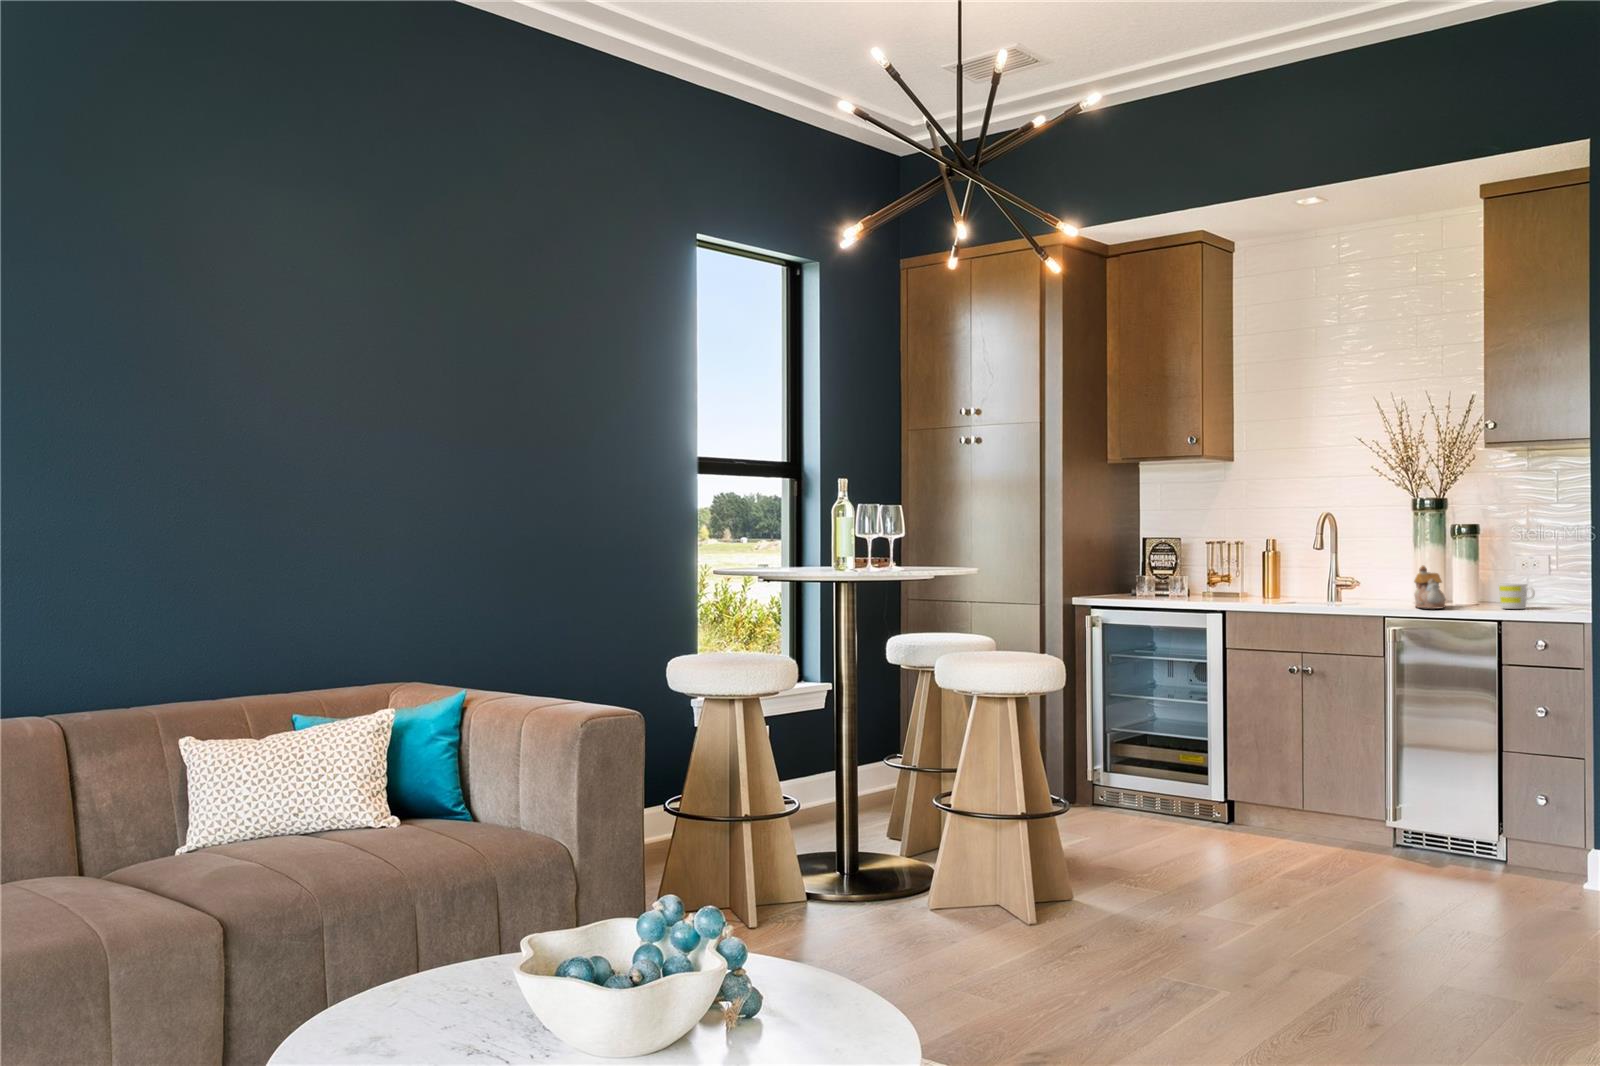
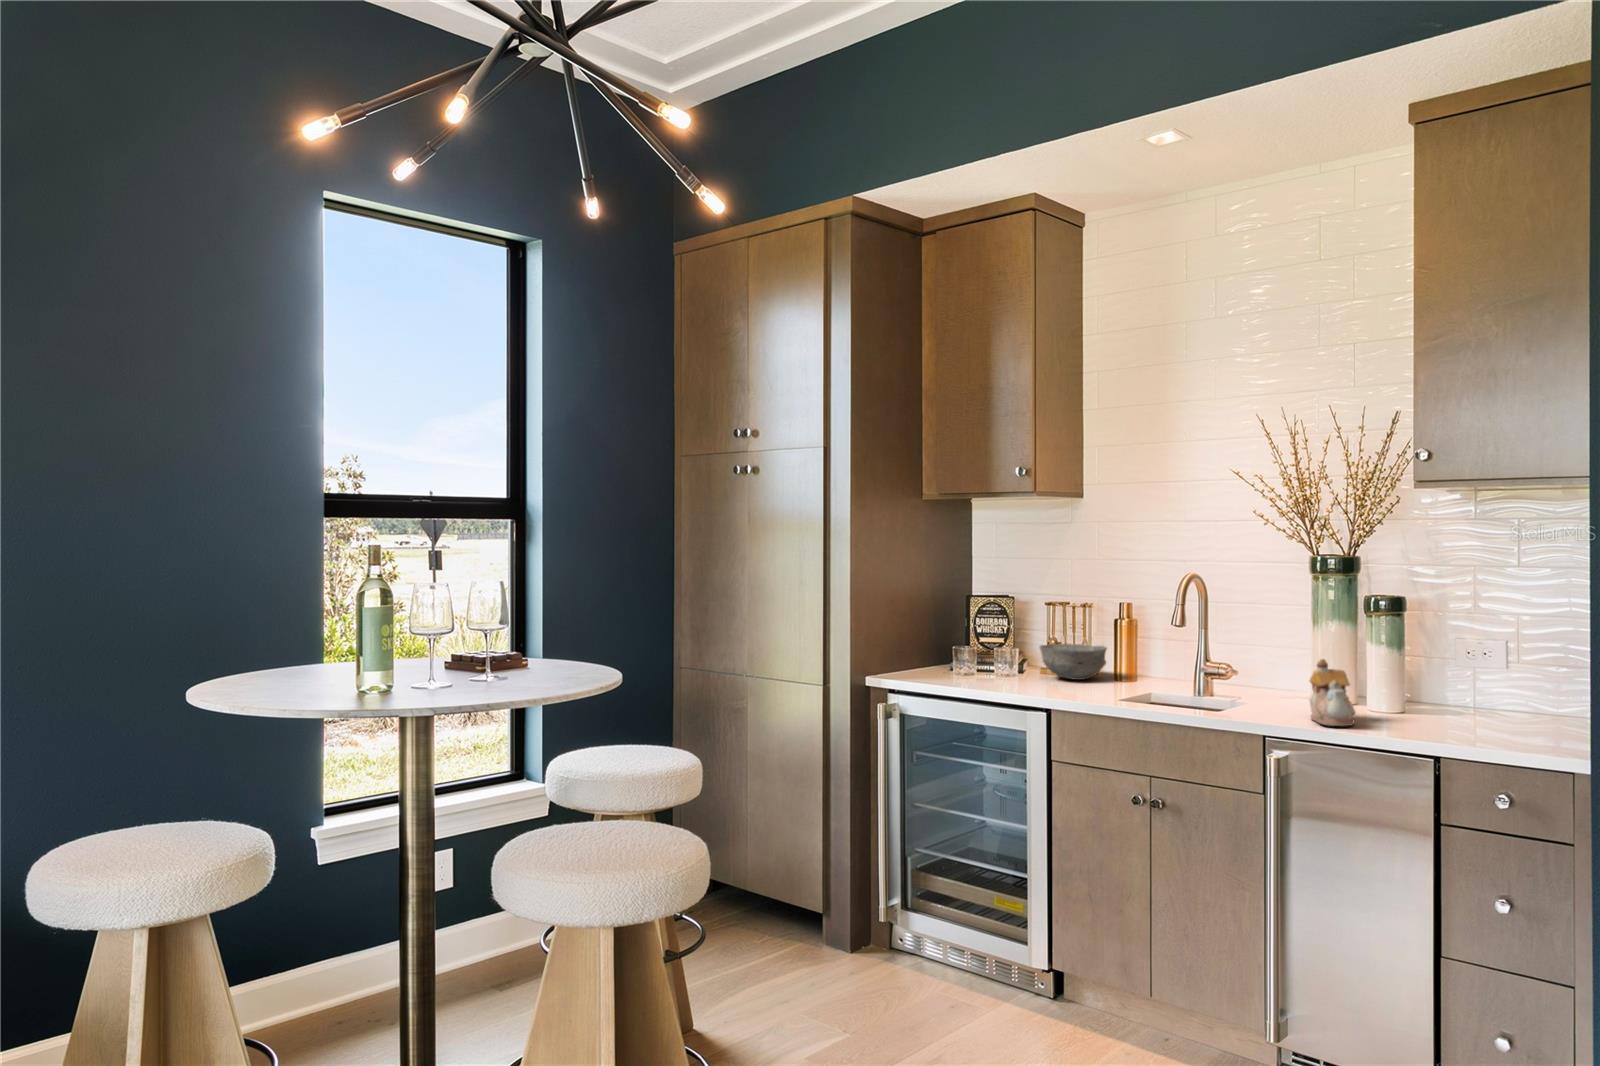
bowl: none [1206,572,1258,597] -> present [1040,644,1107,680]
mug: present [1499,584,1535,609] -> none [1434,691,1490,733]

